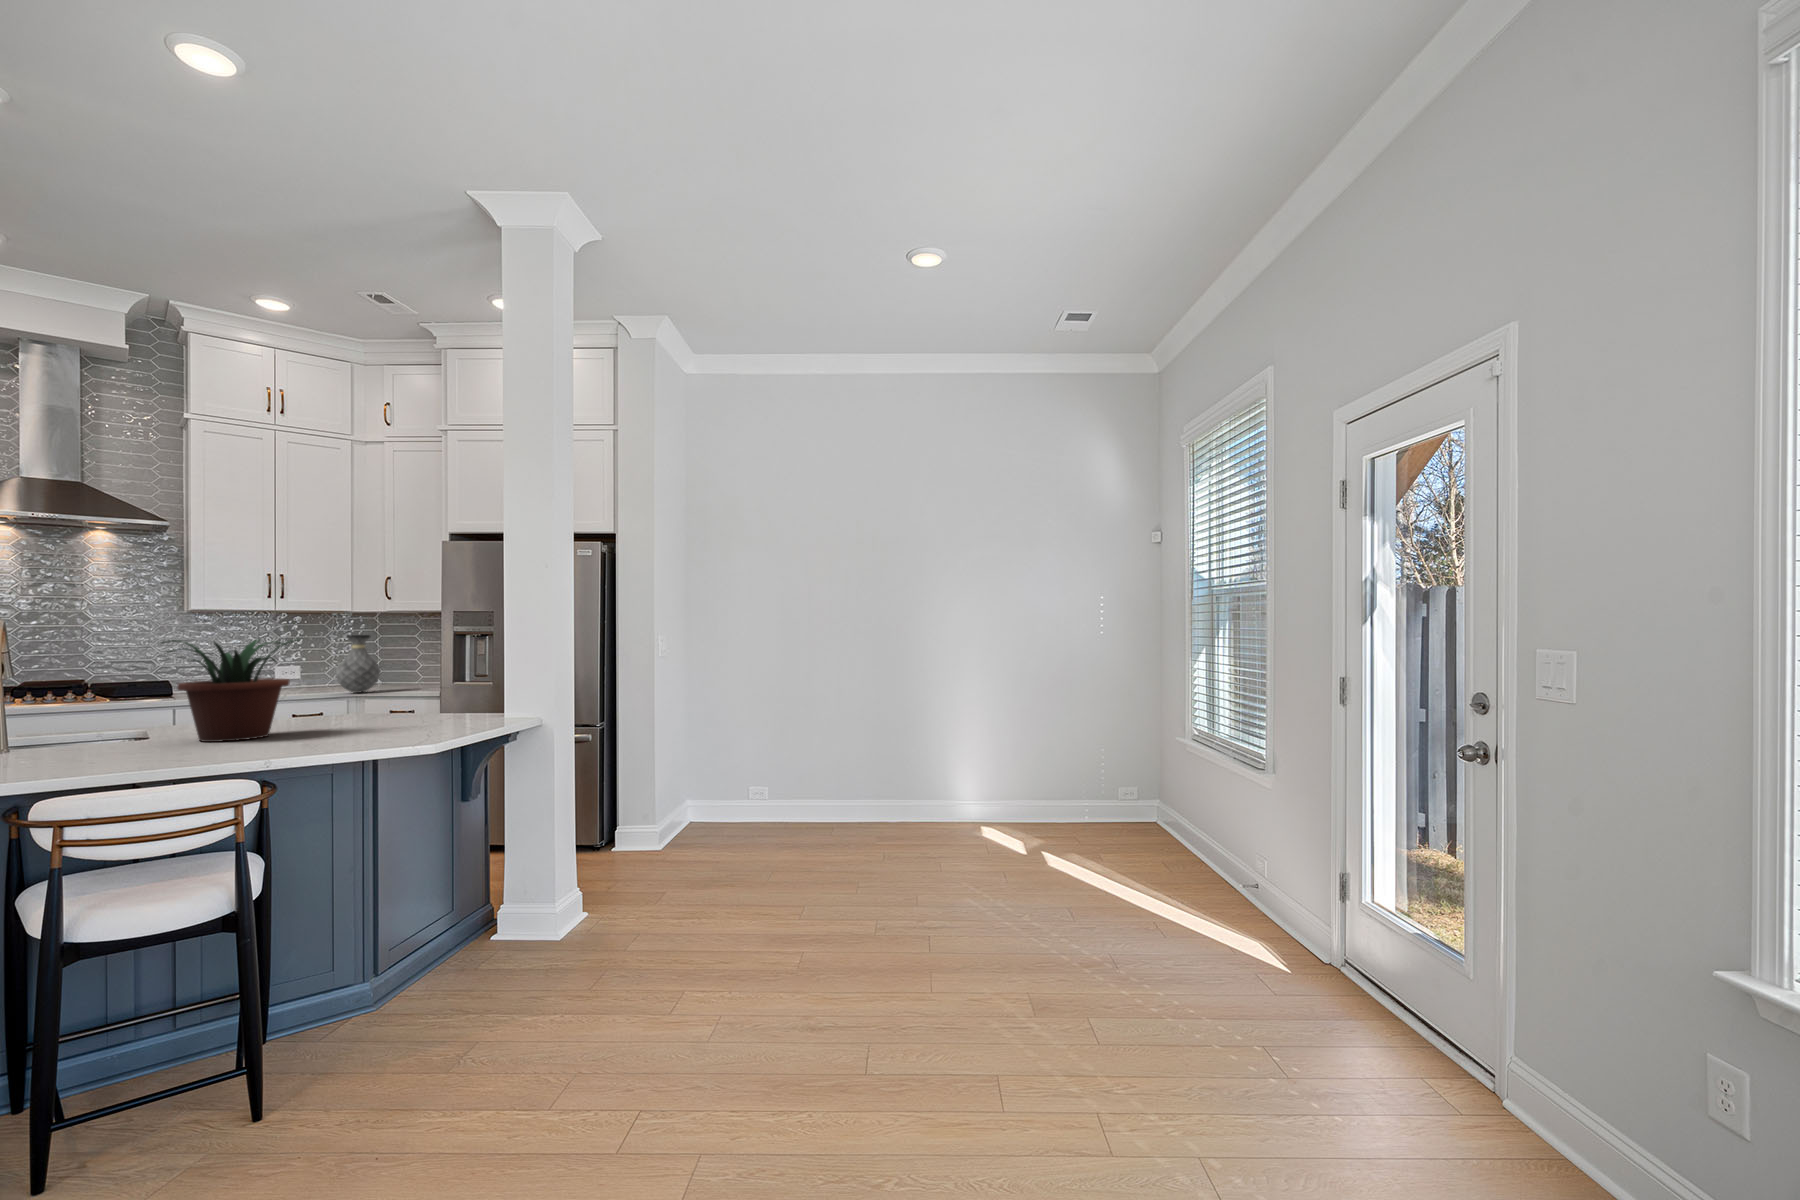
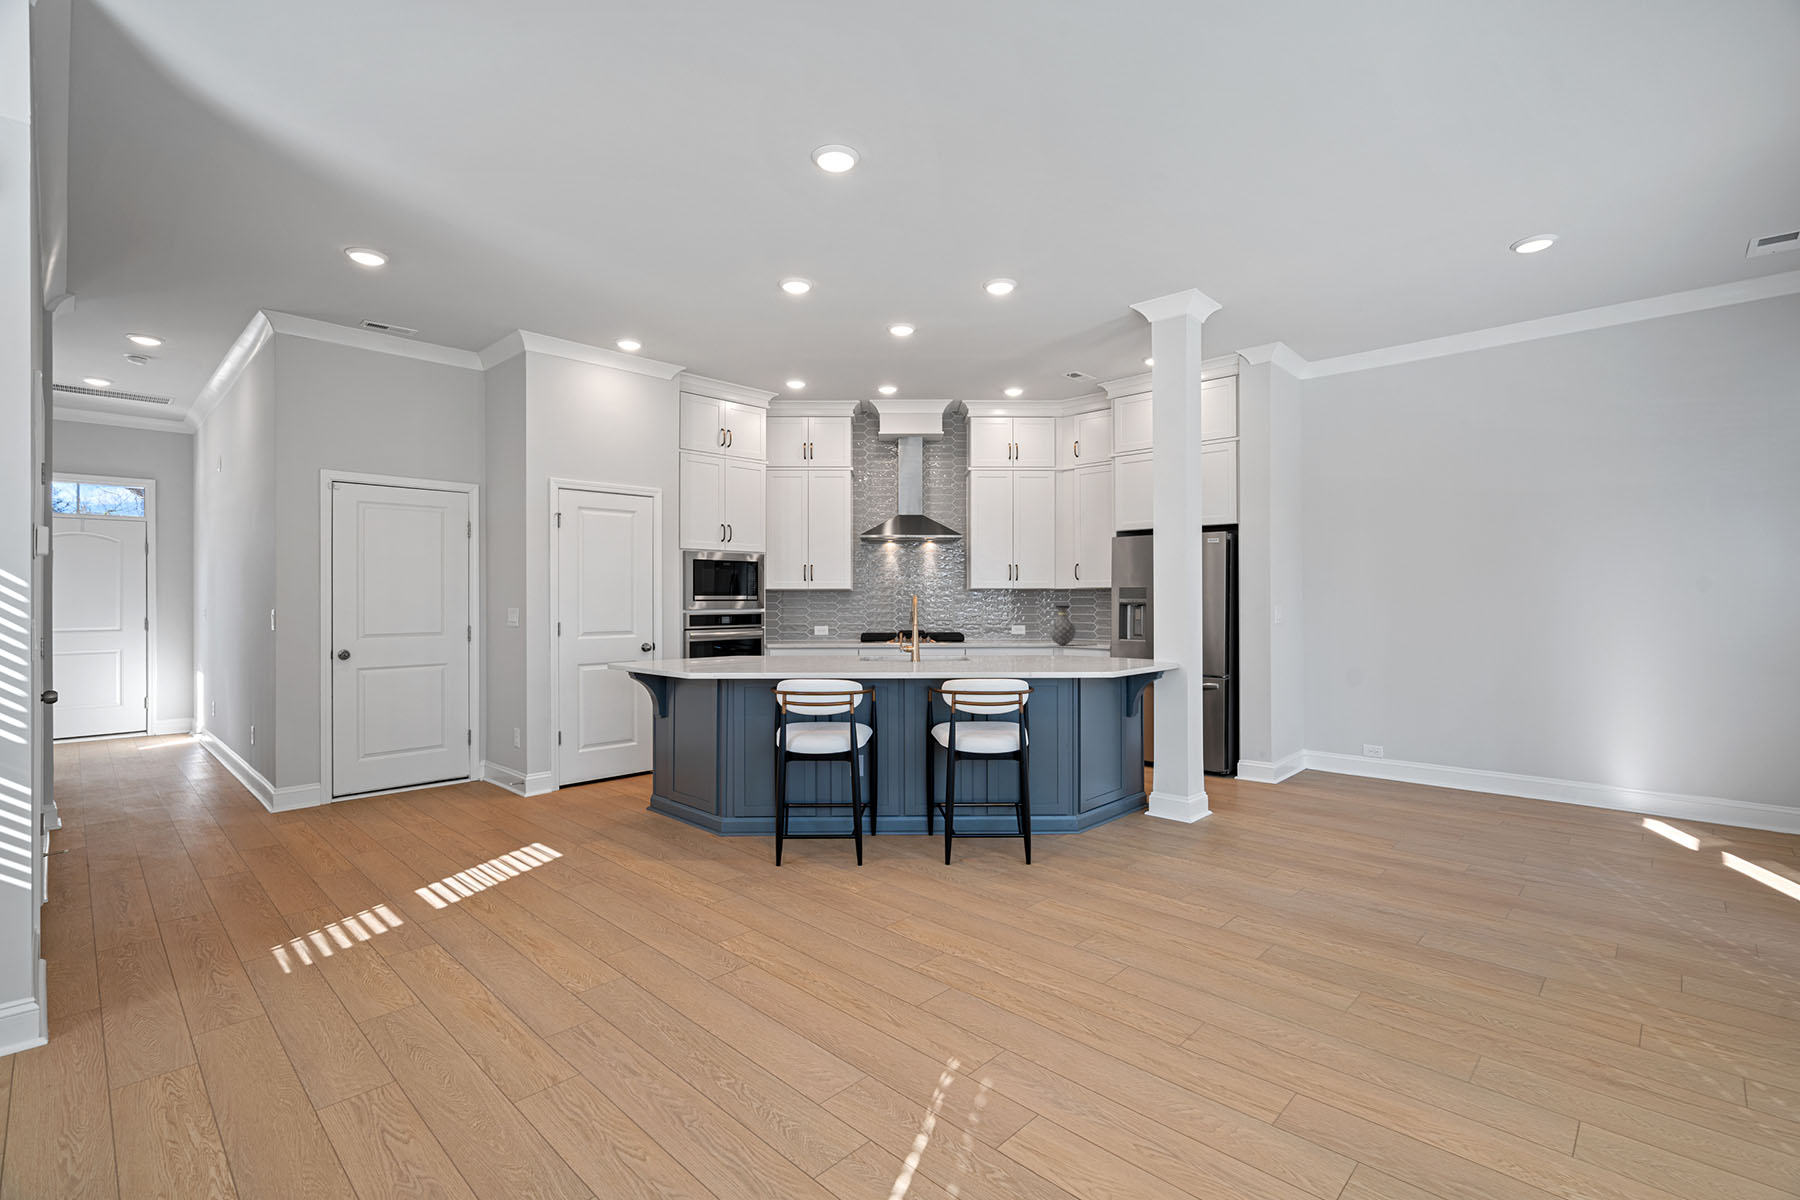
potted plant: present [160,639,298,742] -> none [977,608,1040,664]

